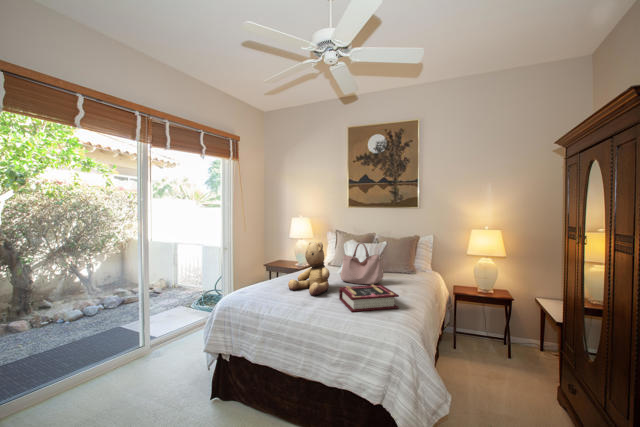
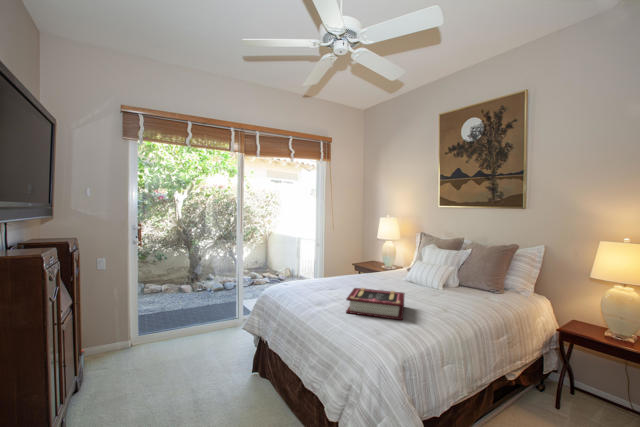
teddy bear: present [288,242,330,296] -> none [323,240,363,293]
handbag: present [340,243,383,284] -> none [387,245,431,293]

